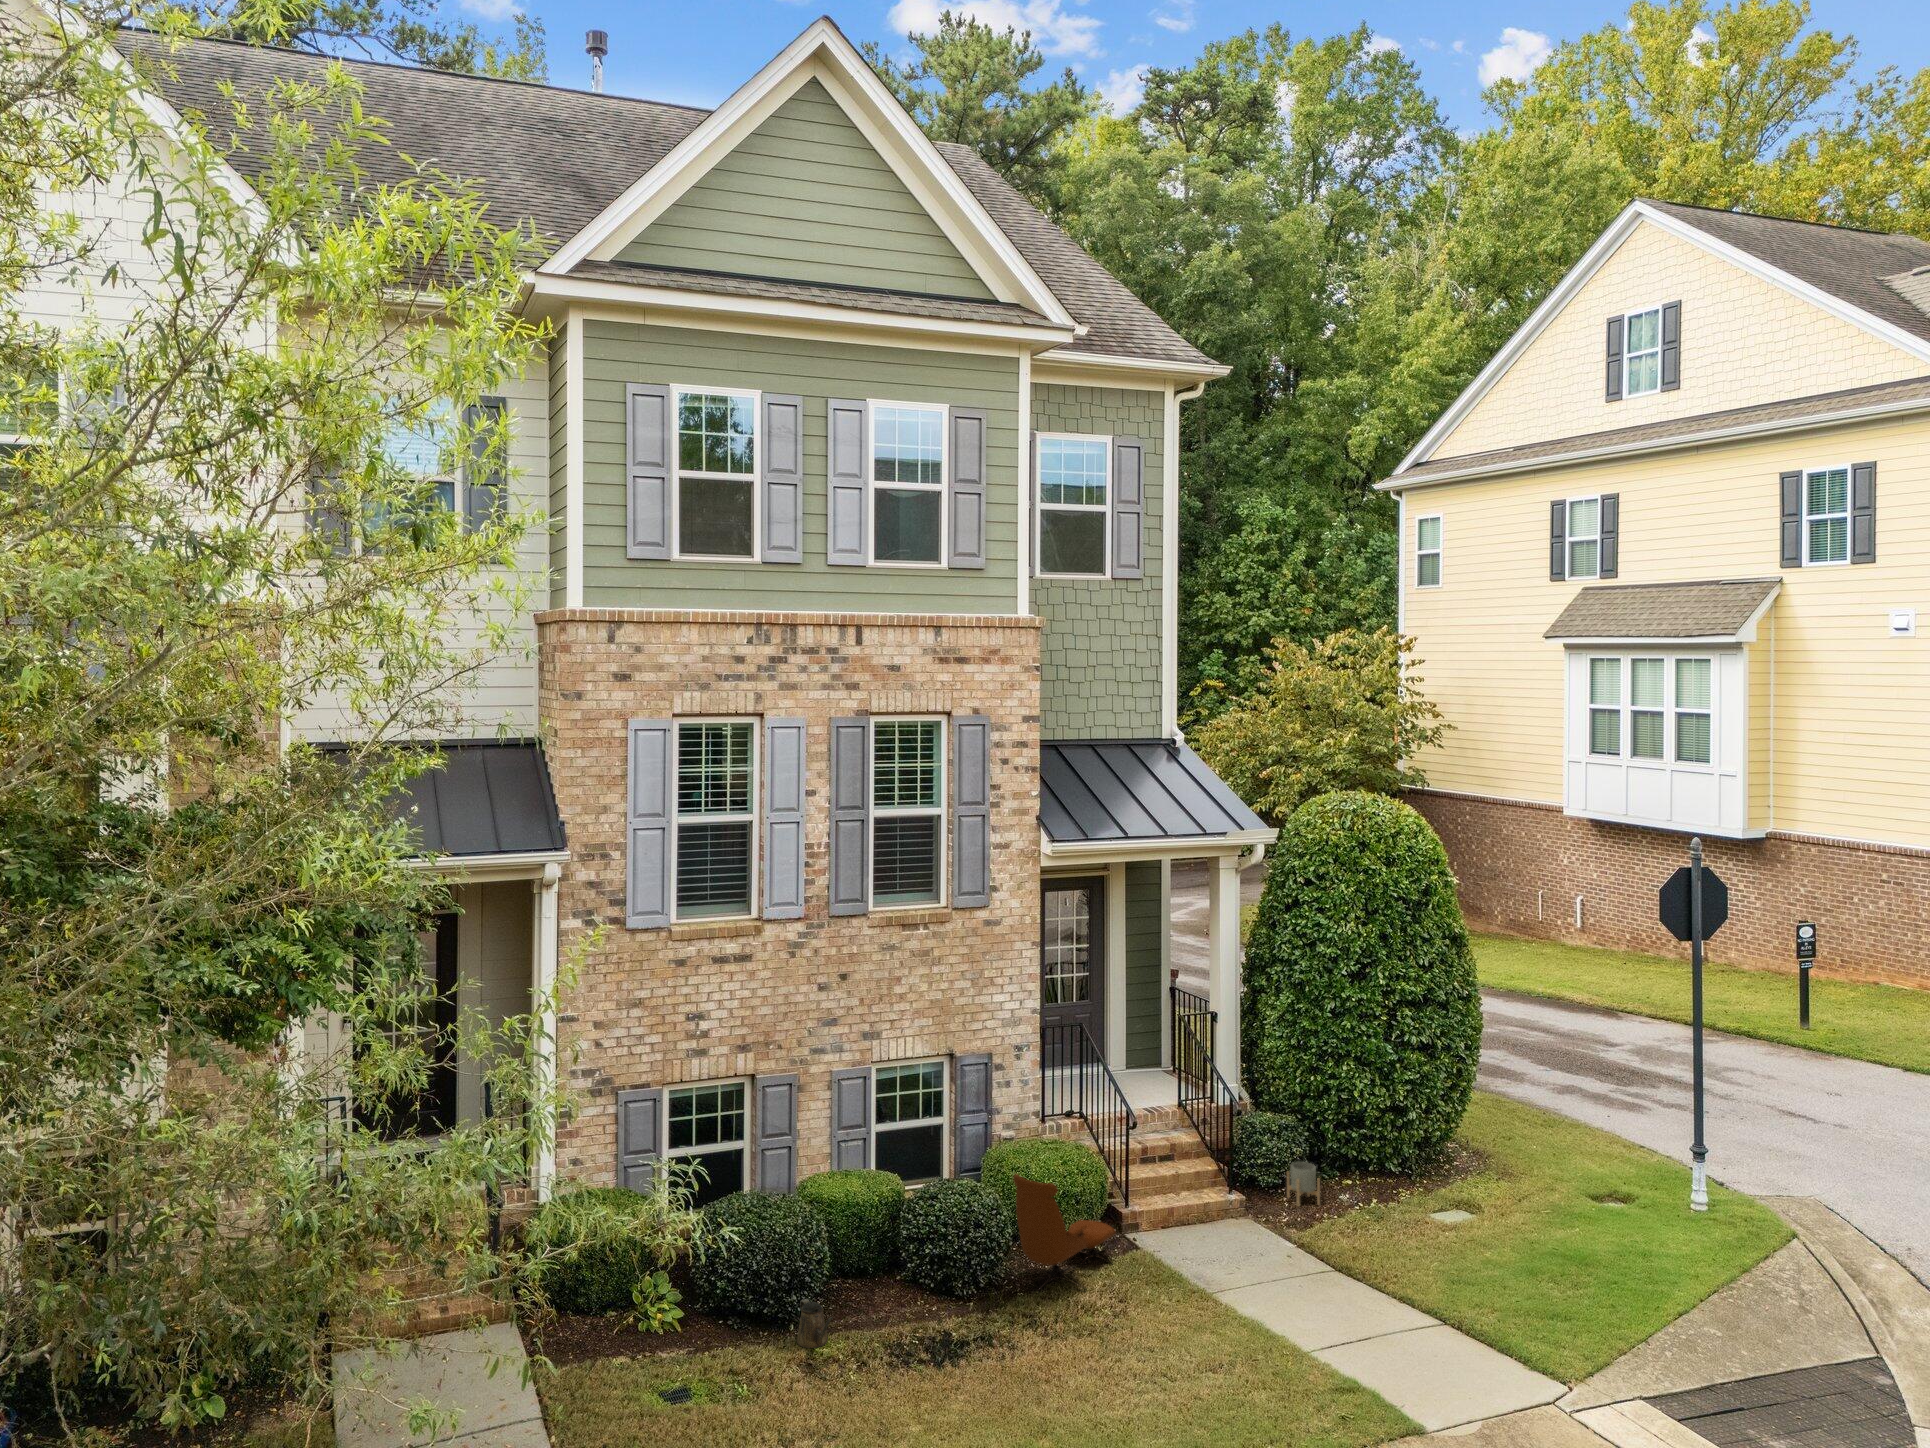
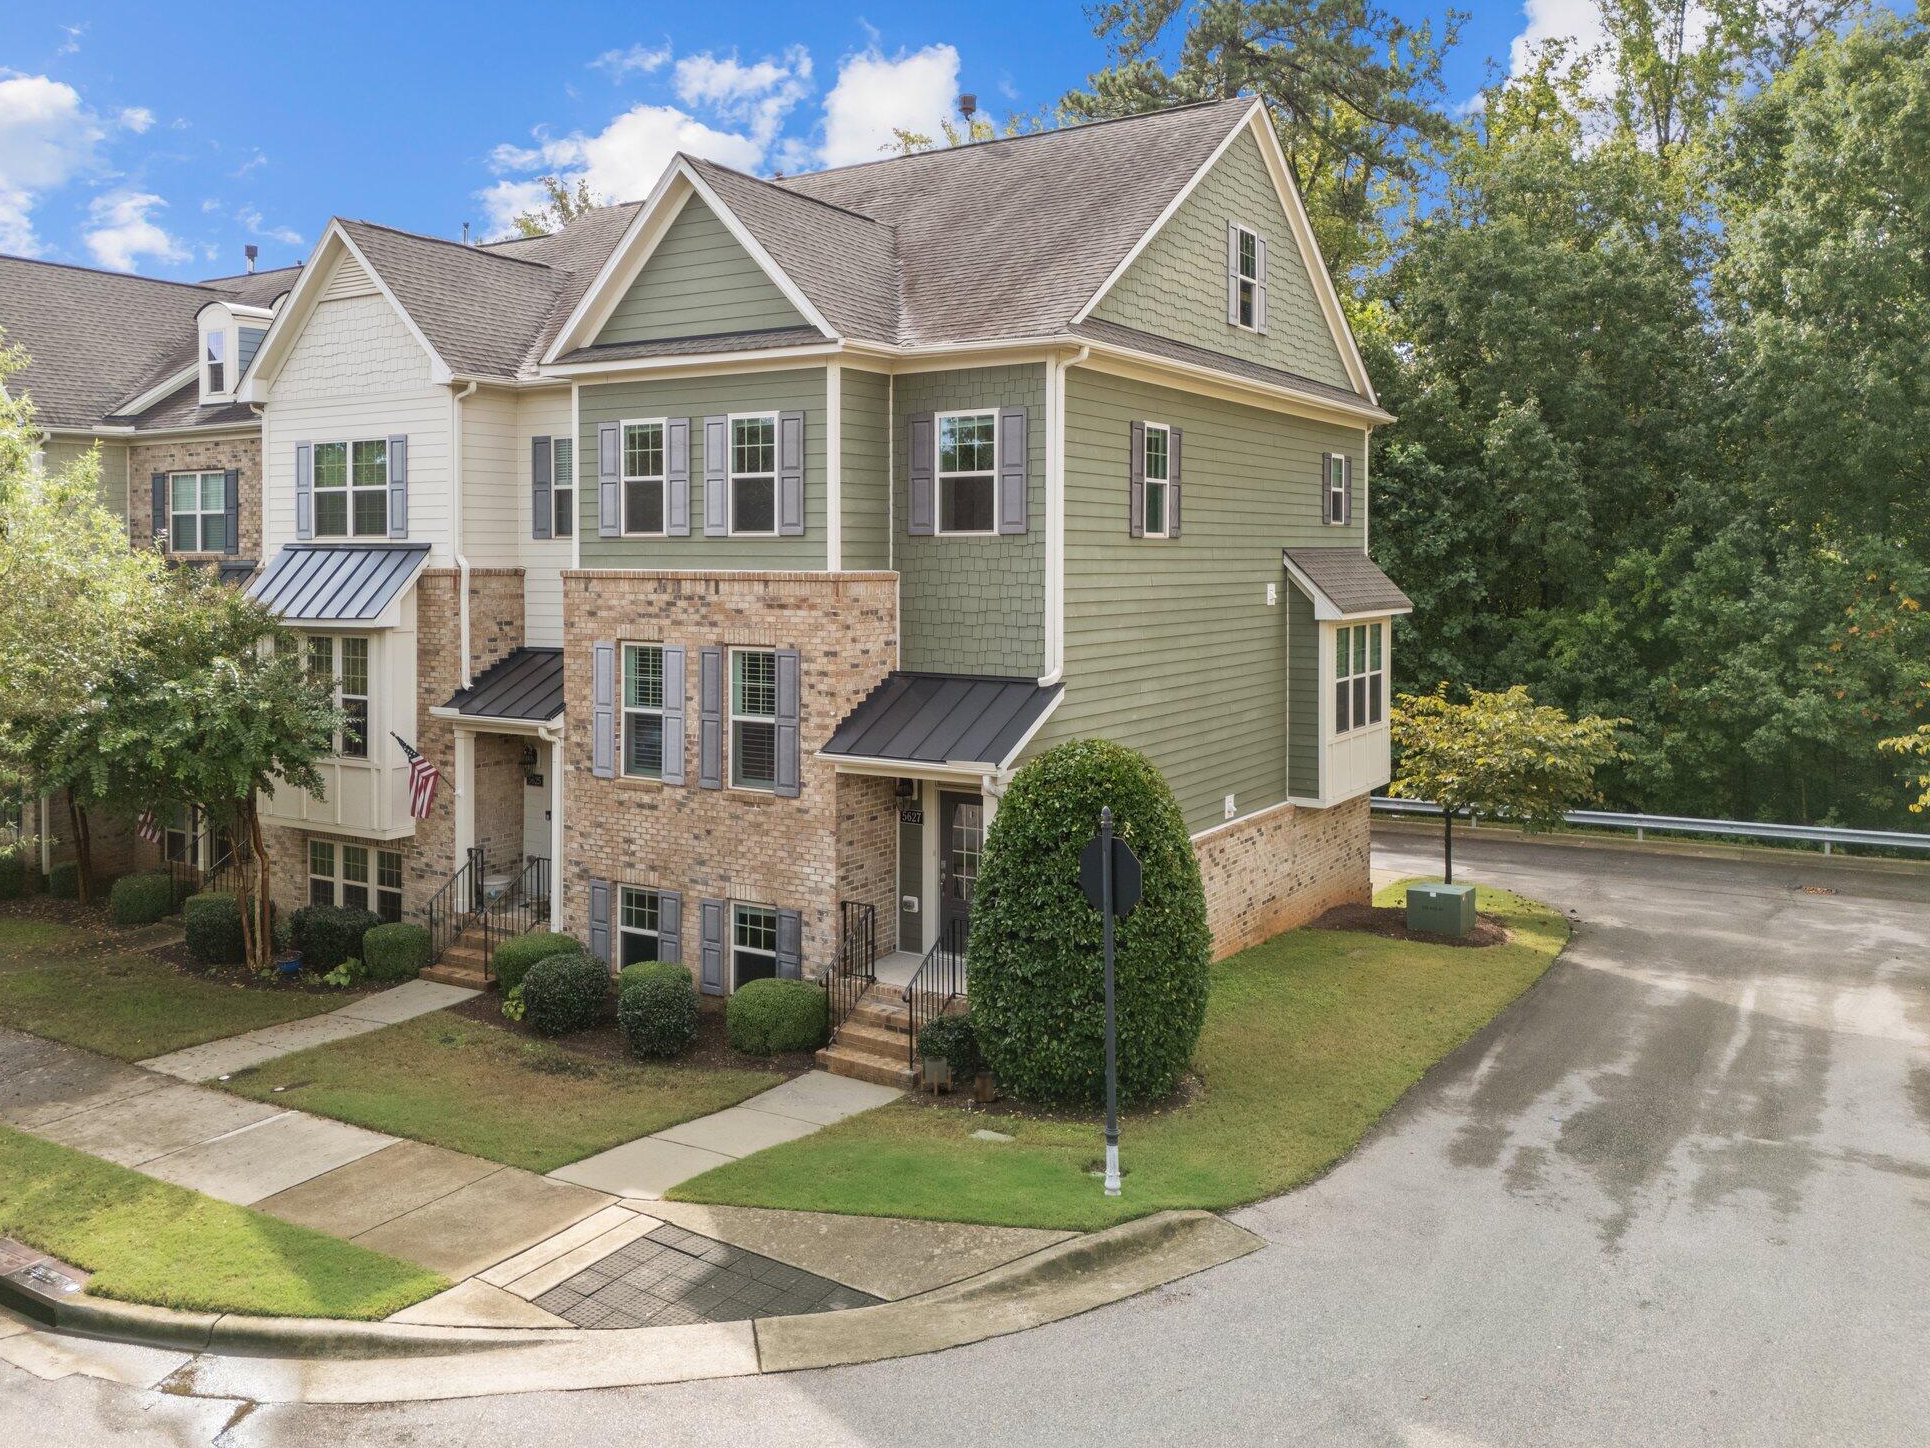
lounge chair: present [1013,1174,1116,1293] -> none [655,974,760,1068]
watering can: present [797,1299,832,1348] -> present [963,1072,996,1102]

